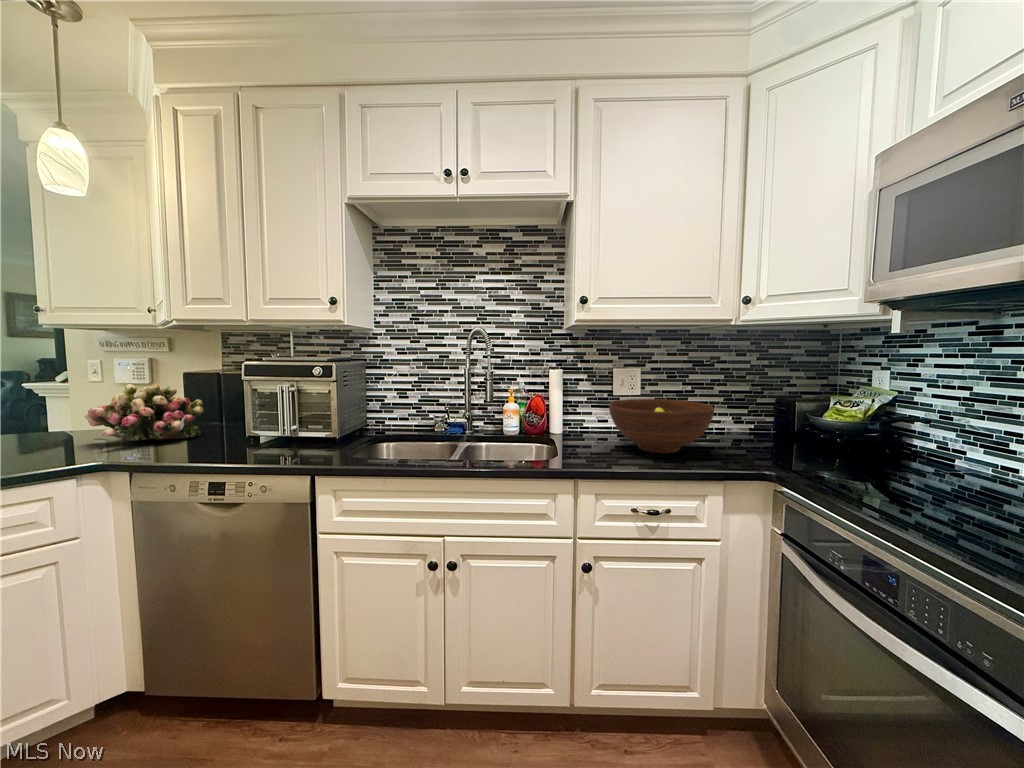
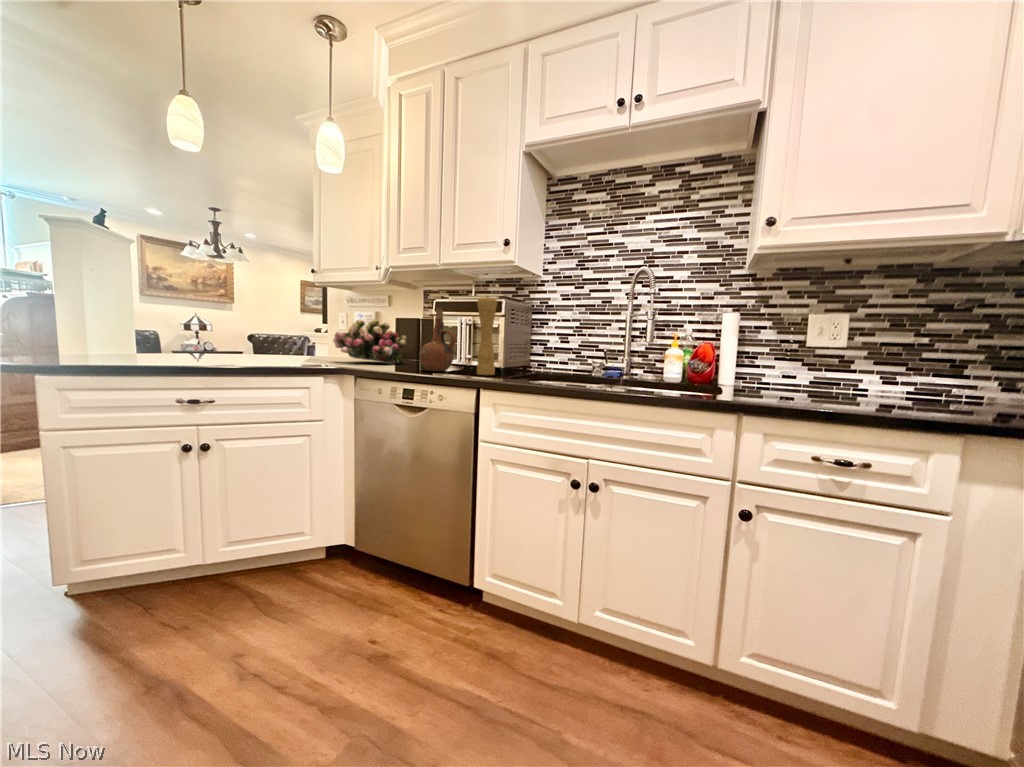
pepper mill: none [304,364,330,453] -> present [477,296,497,375]
ceramic pitcher: none [229,379,278,454] -> present [419,309,456,372]
fruit bowl: present [609,399,714,453] -> none [795,344,961,406]

